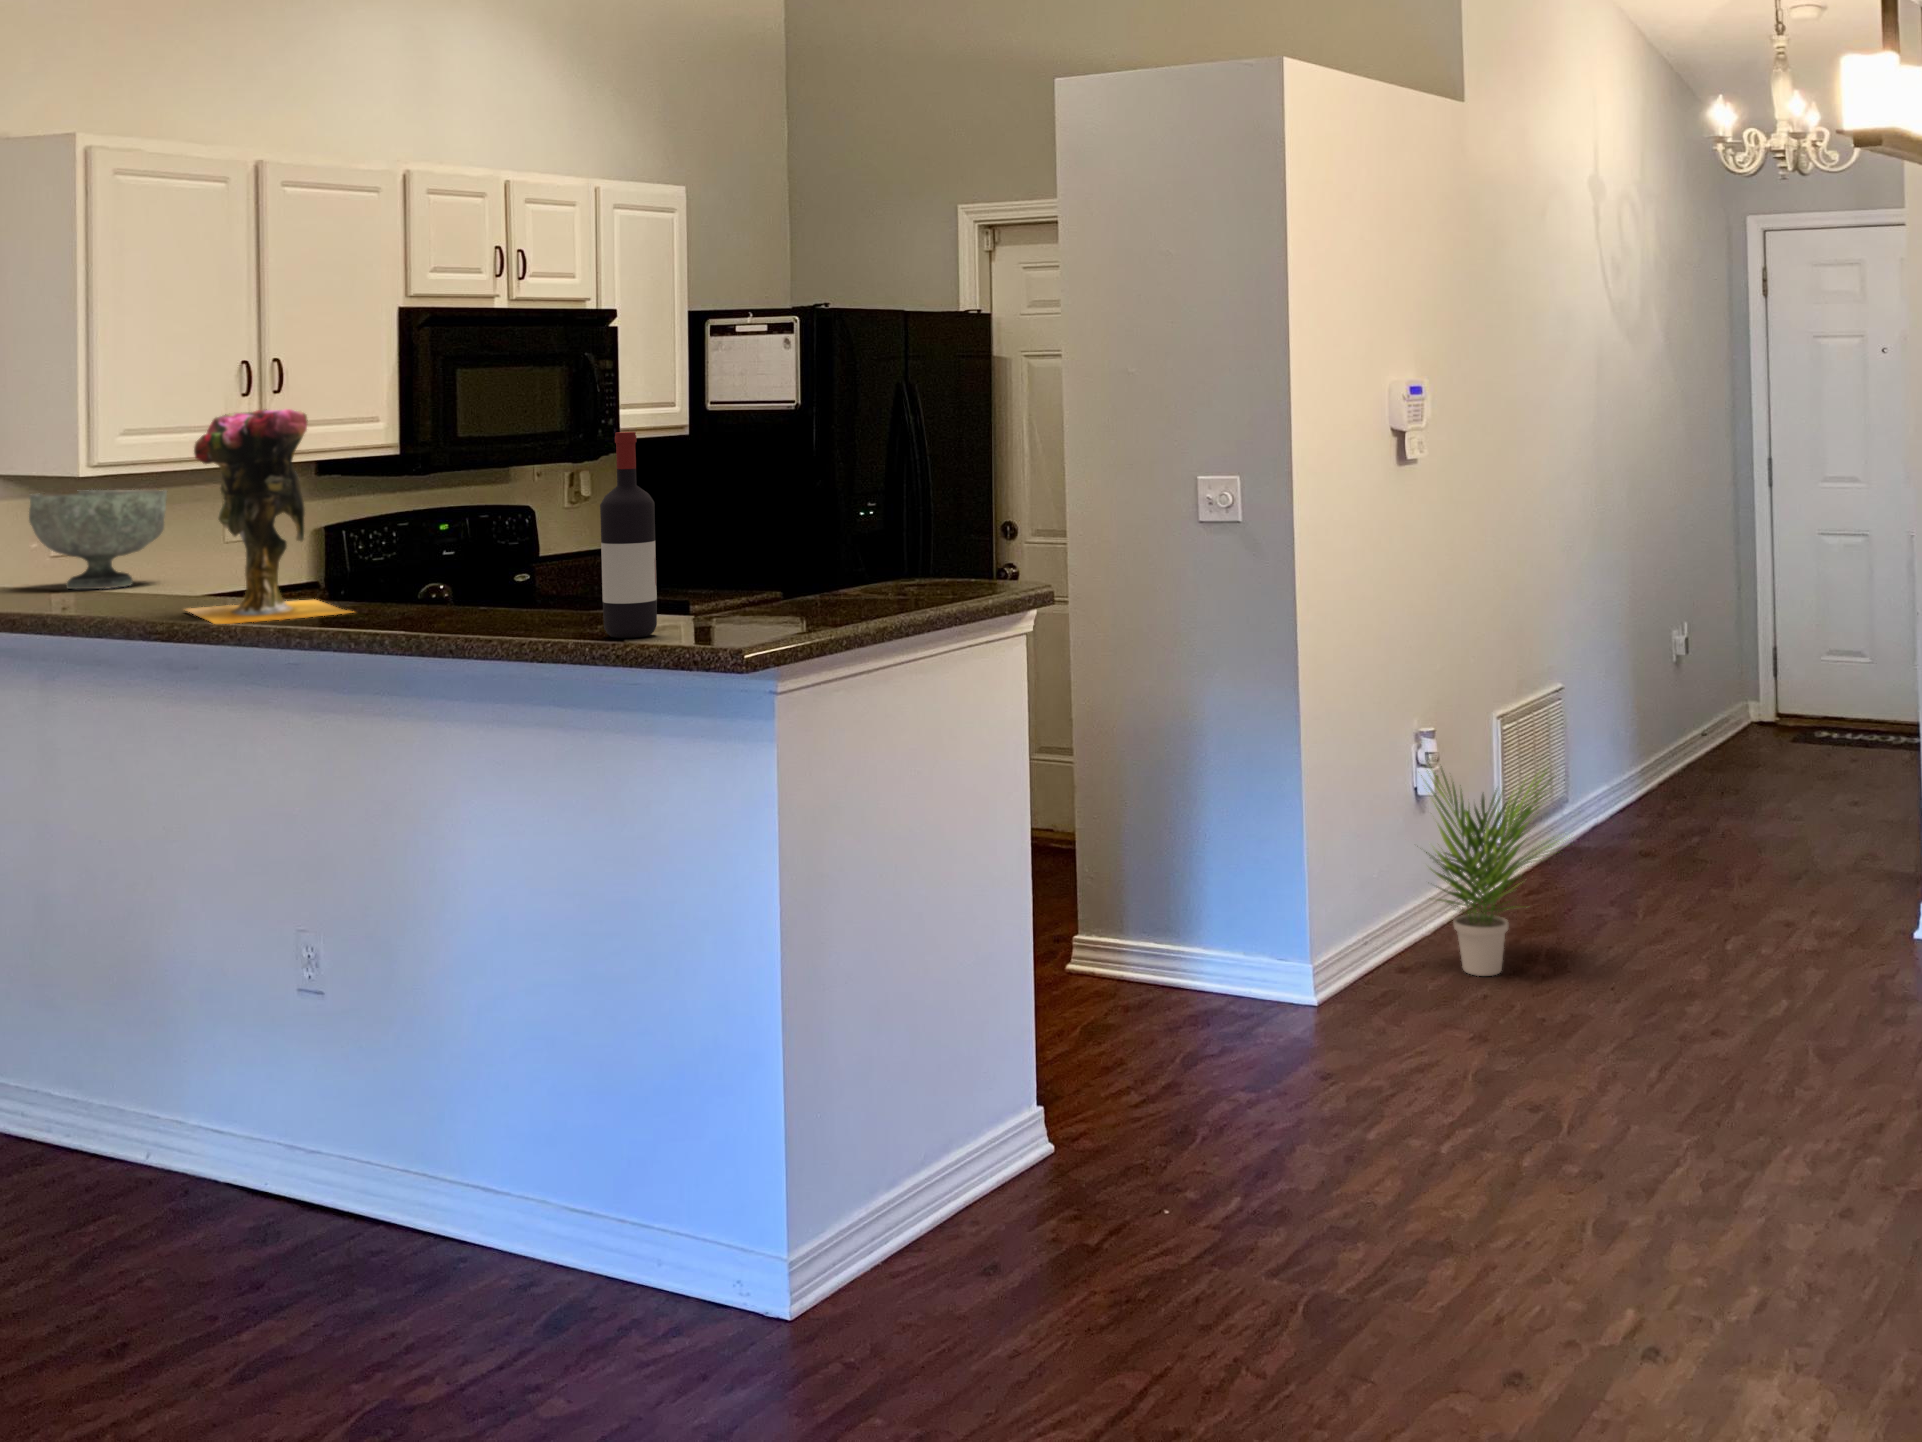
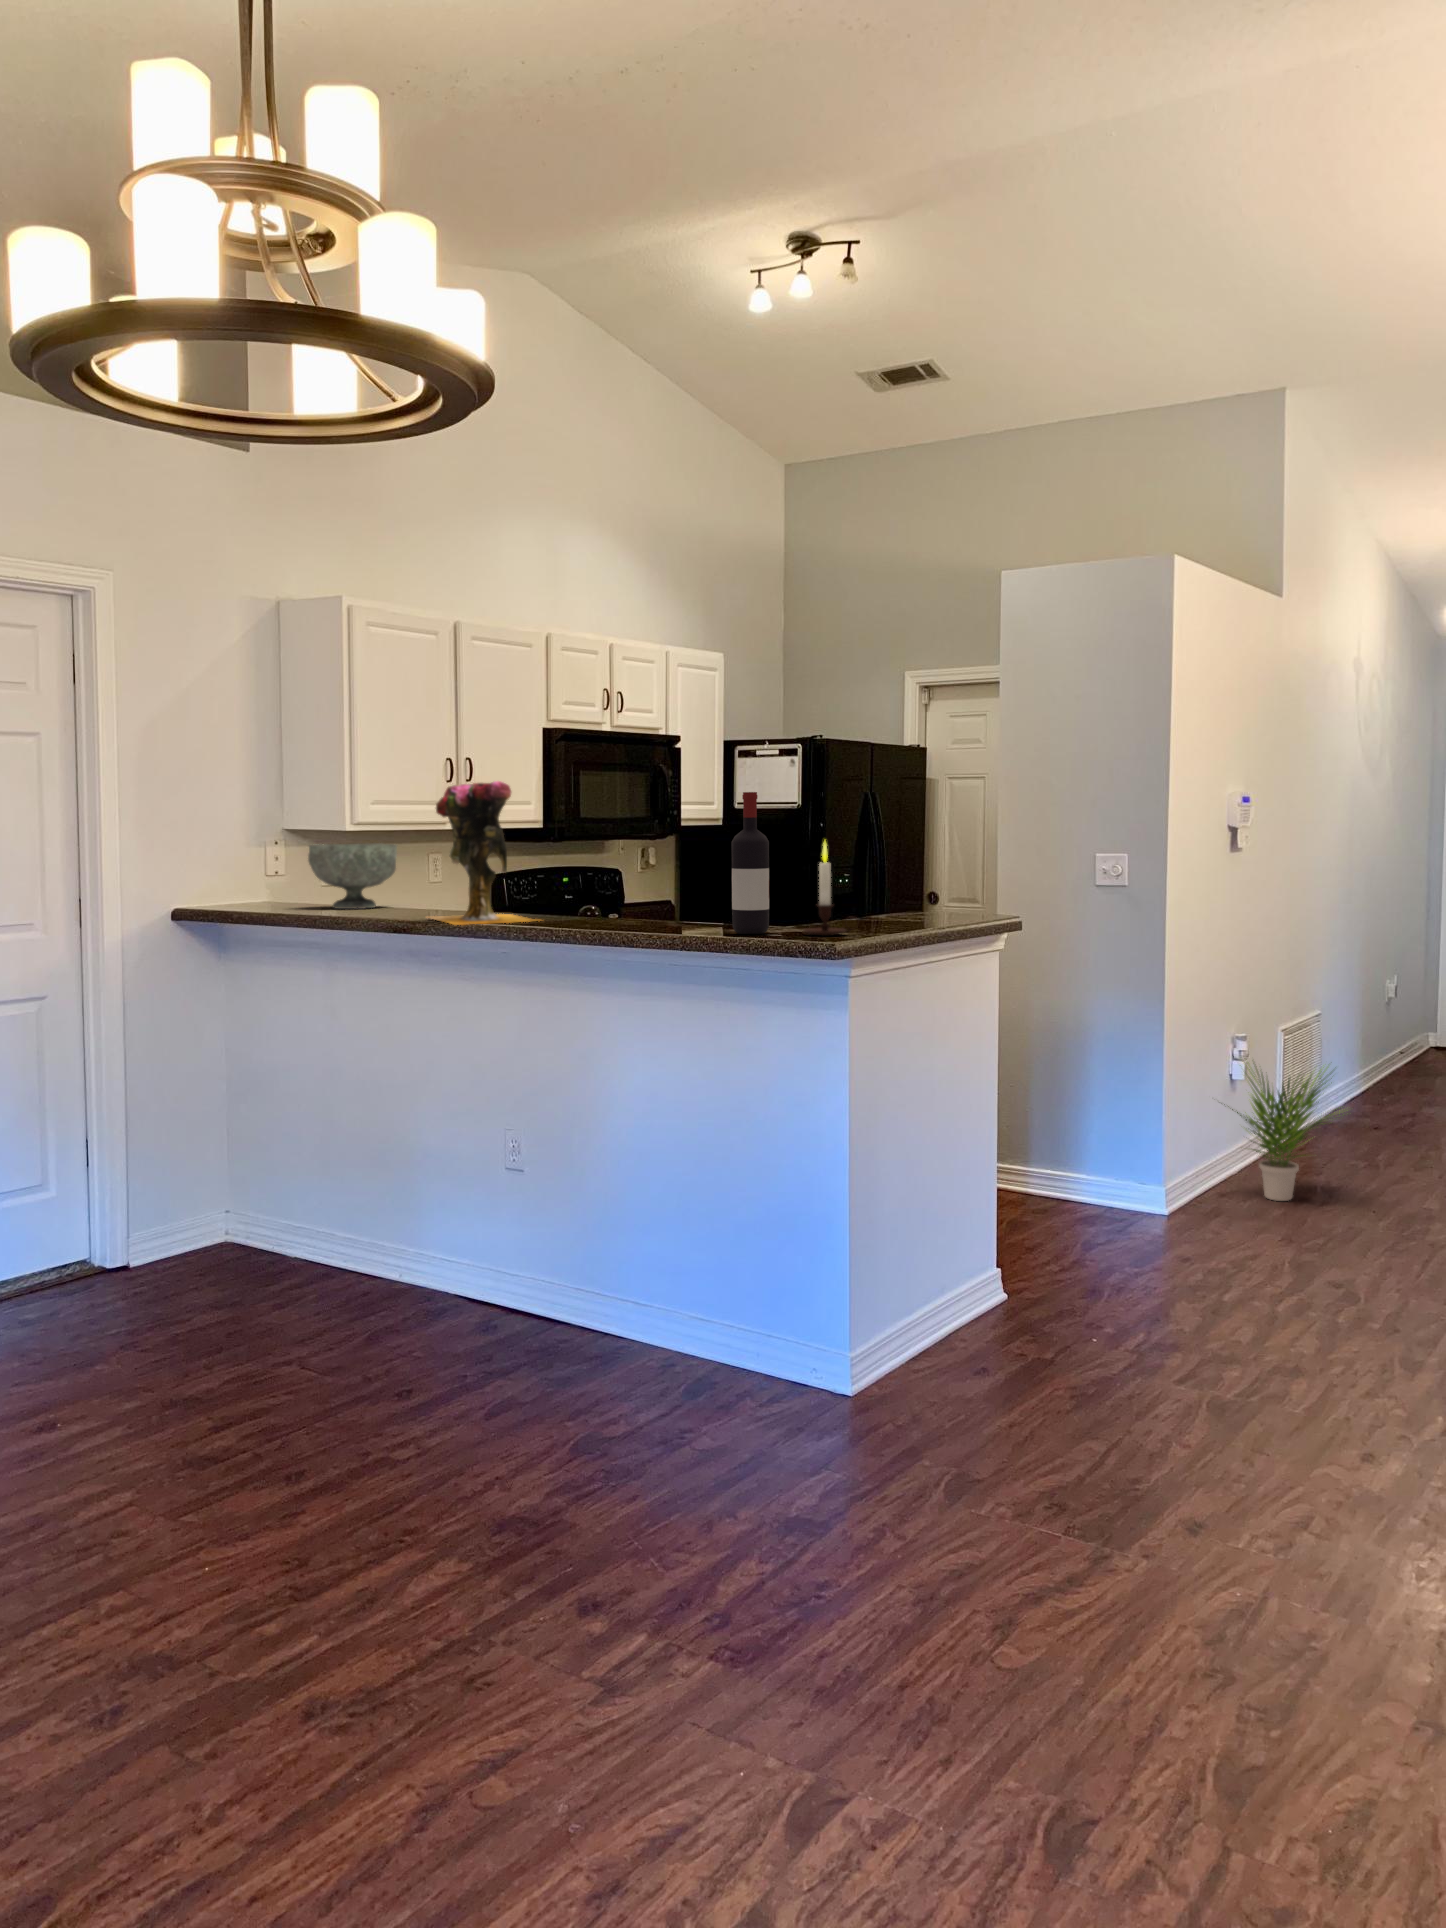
candle: none [702,499,782,639] -> present [804,841,852,936]

